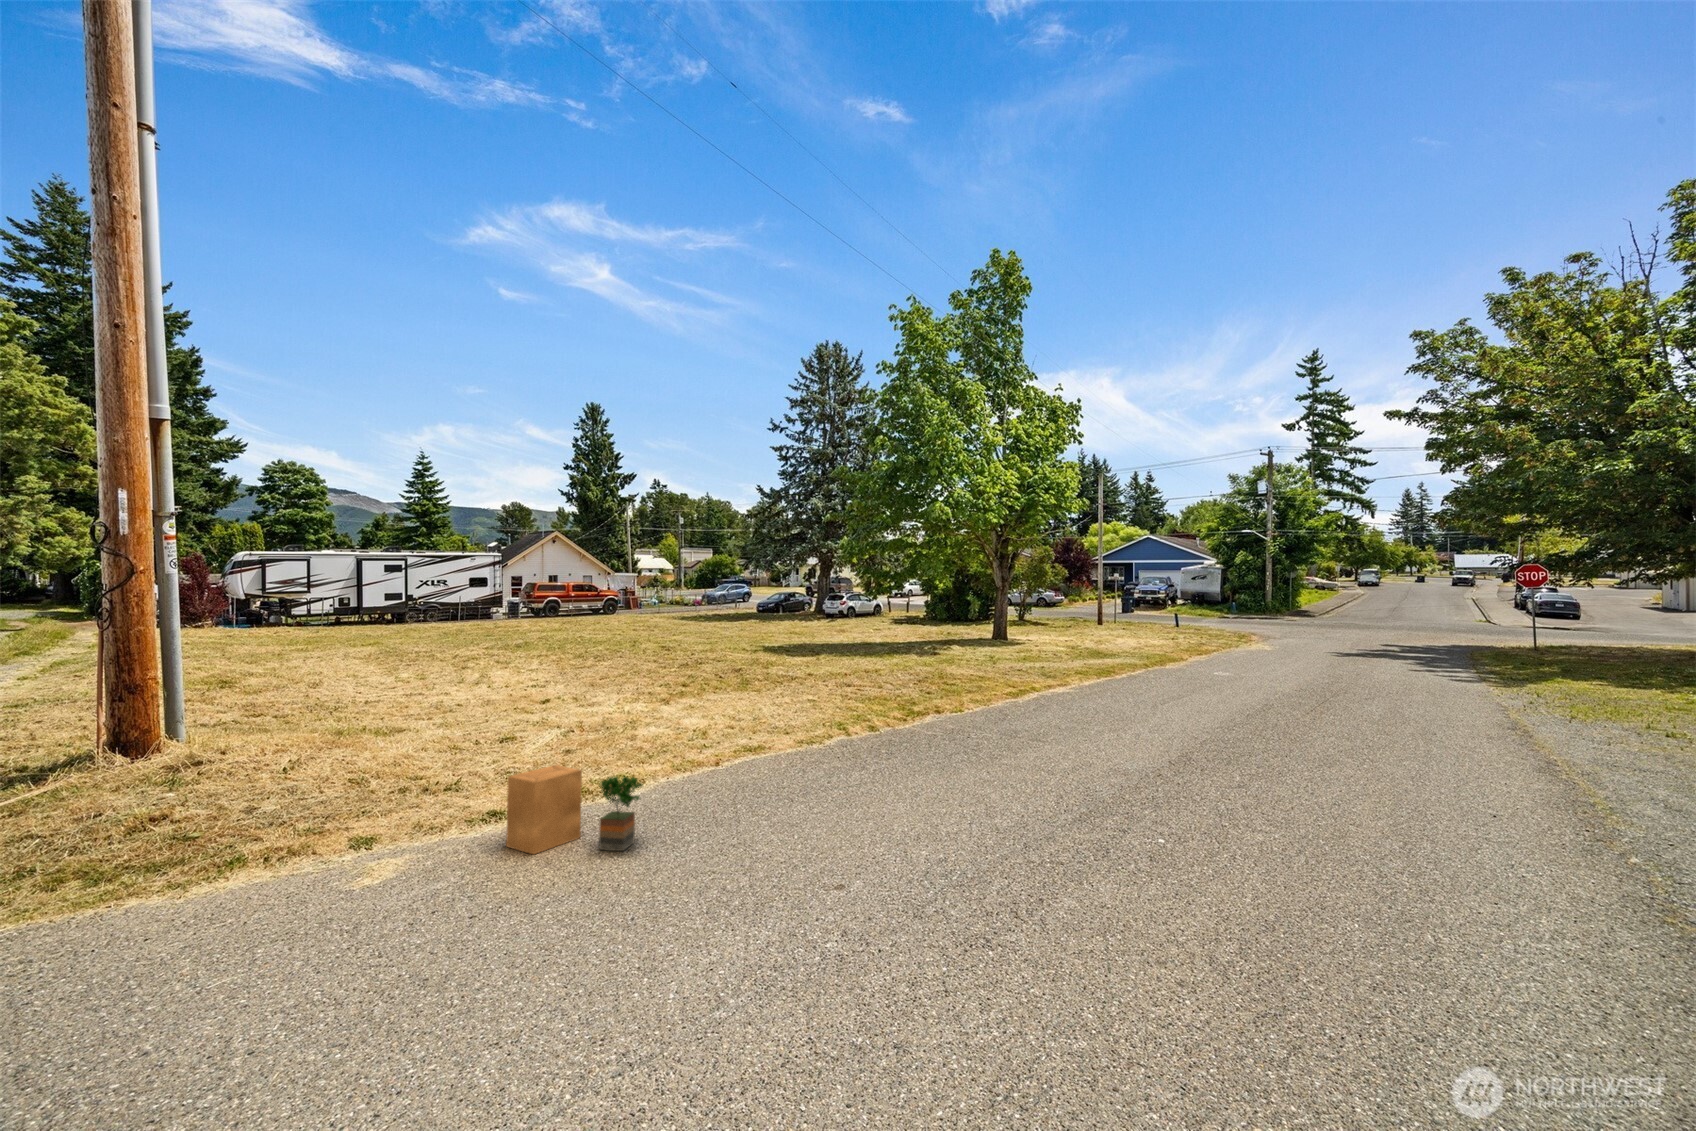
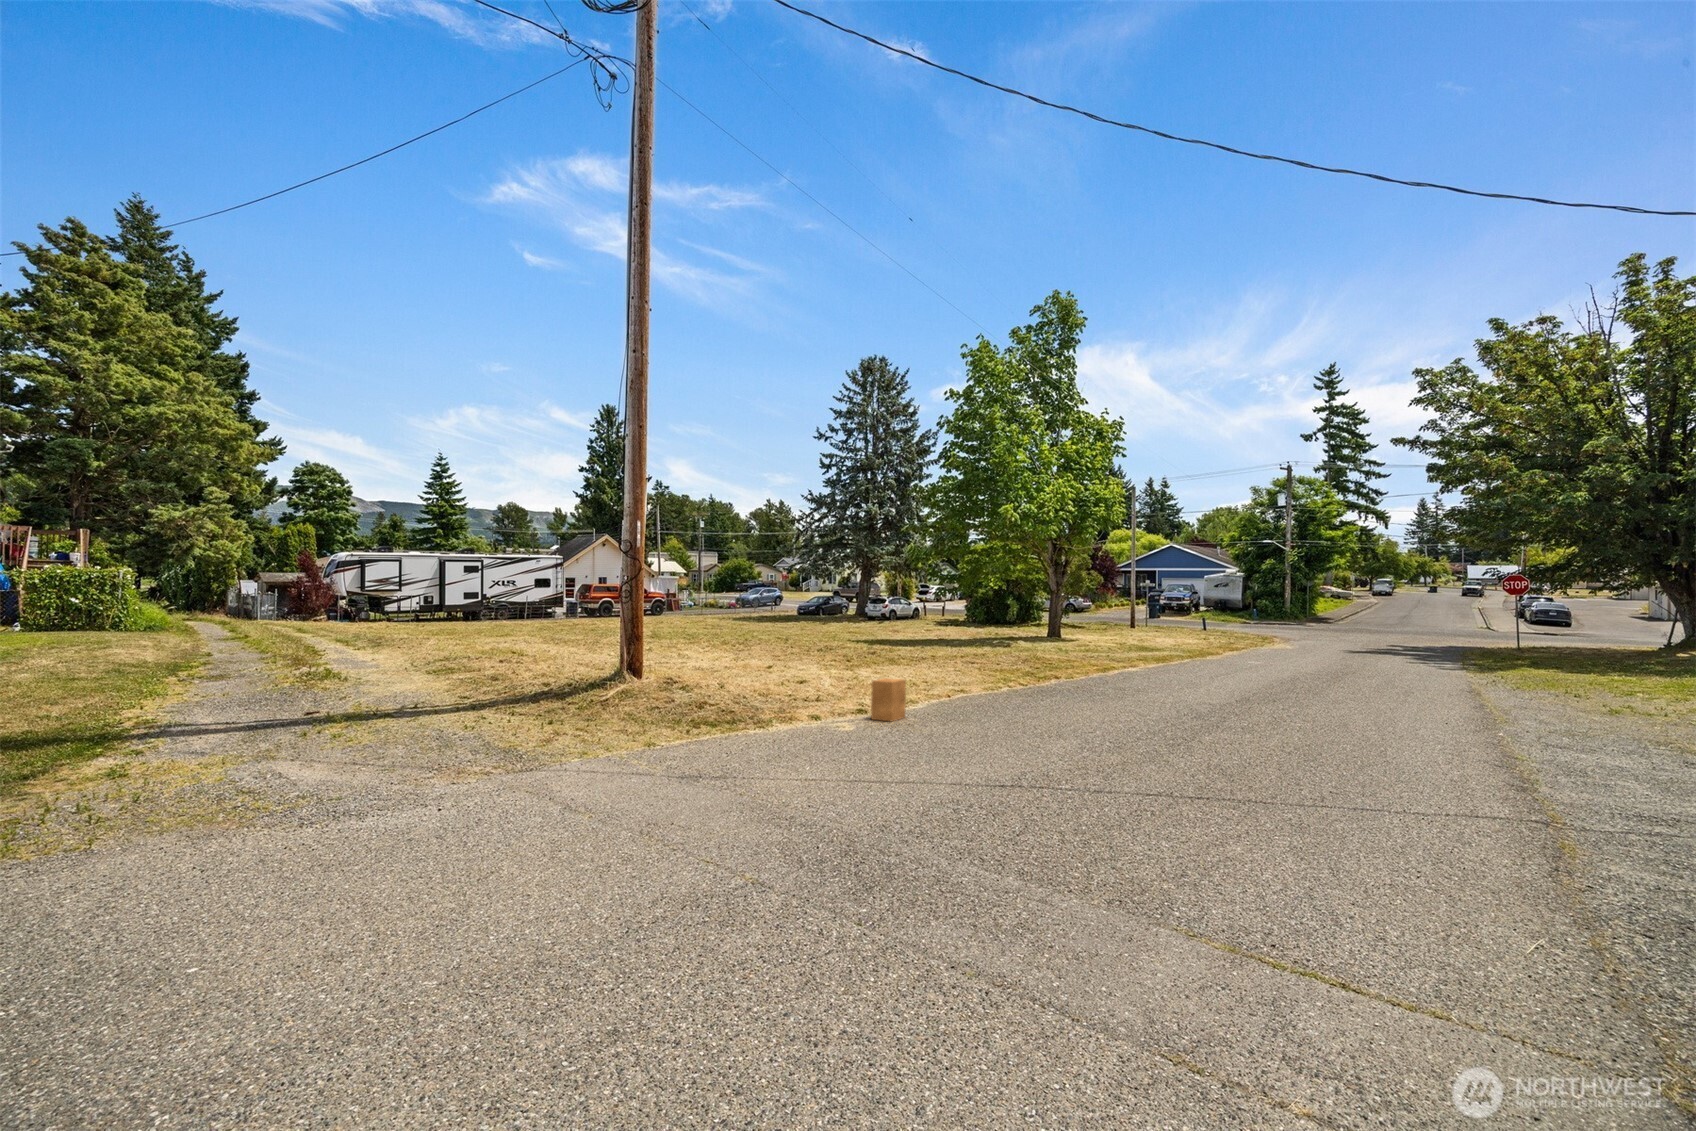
potted tree: present [599,776,643,851] -> none [920,681,946,721]

